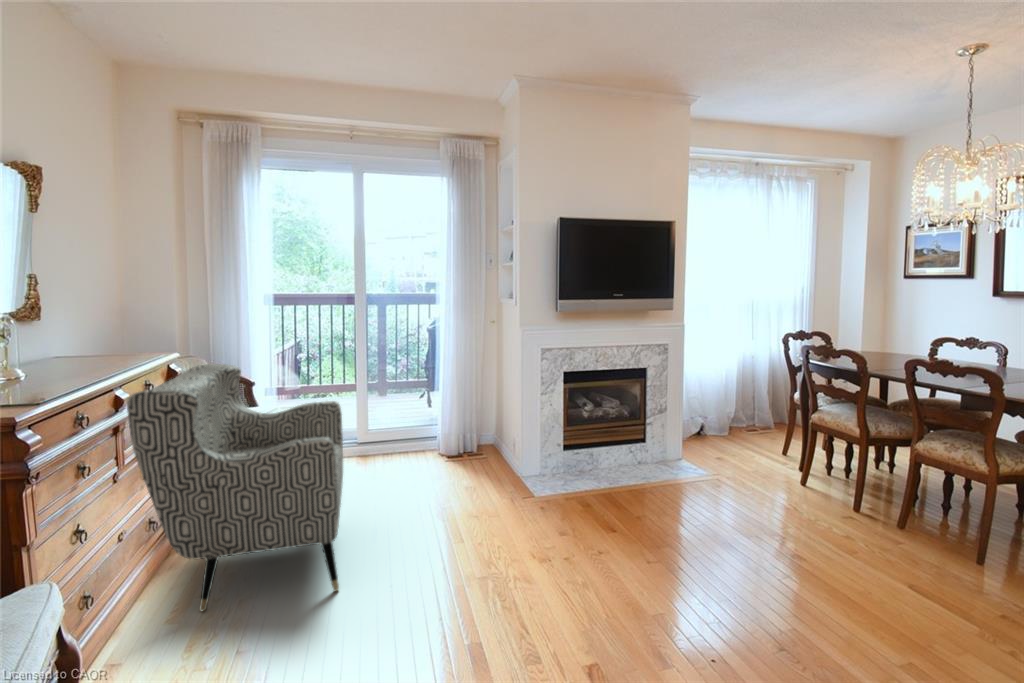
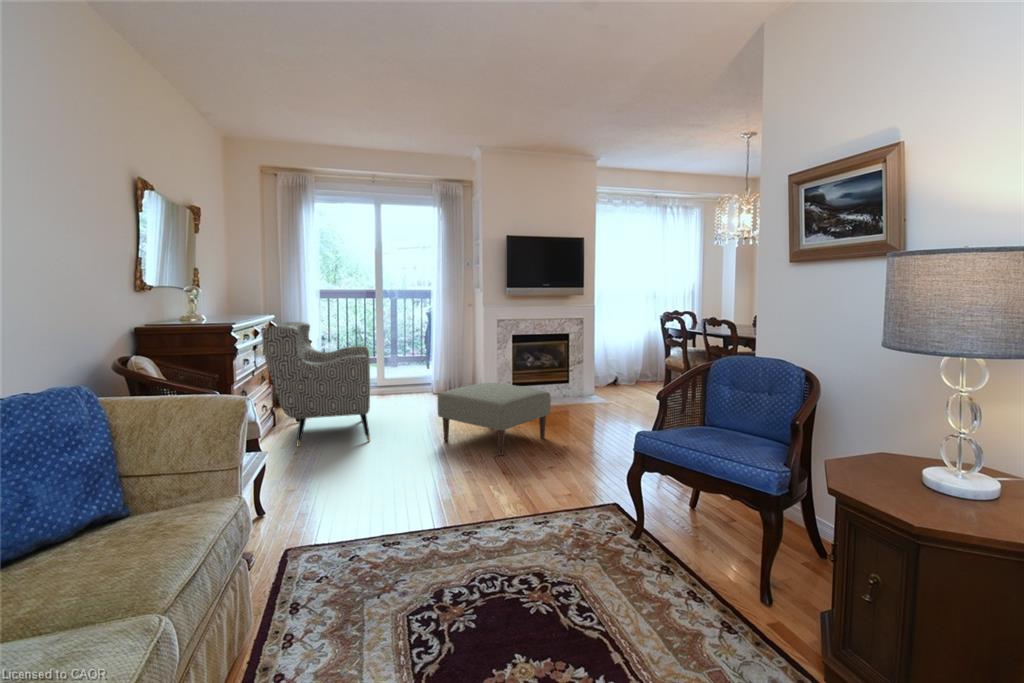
ottoman: none [462,468,663,645] -> present [438,383,551,455]

